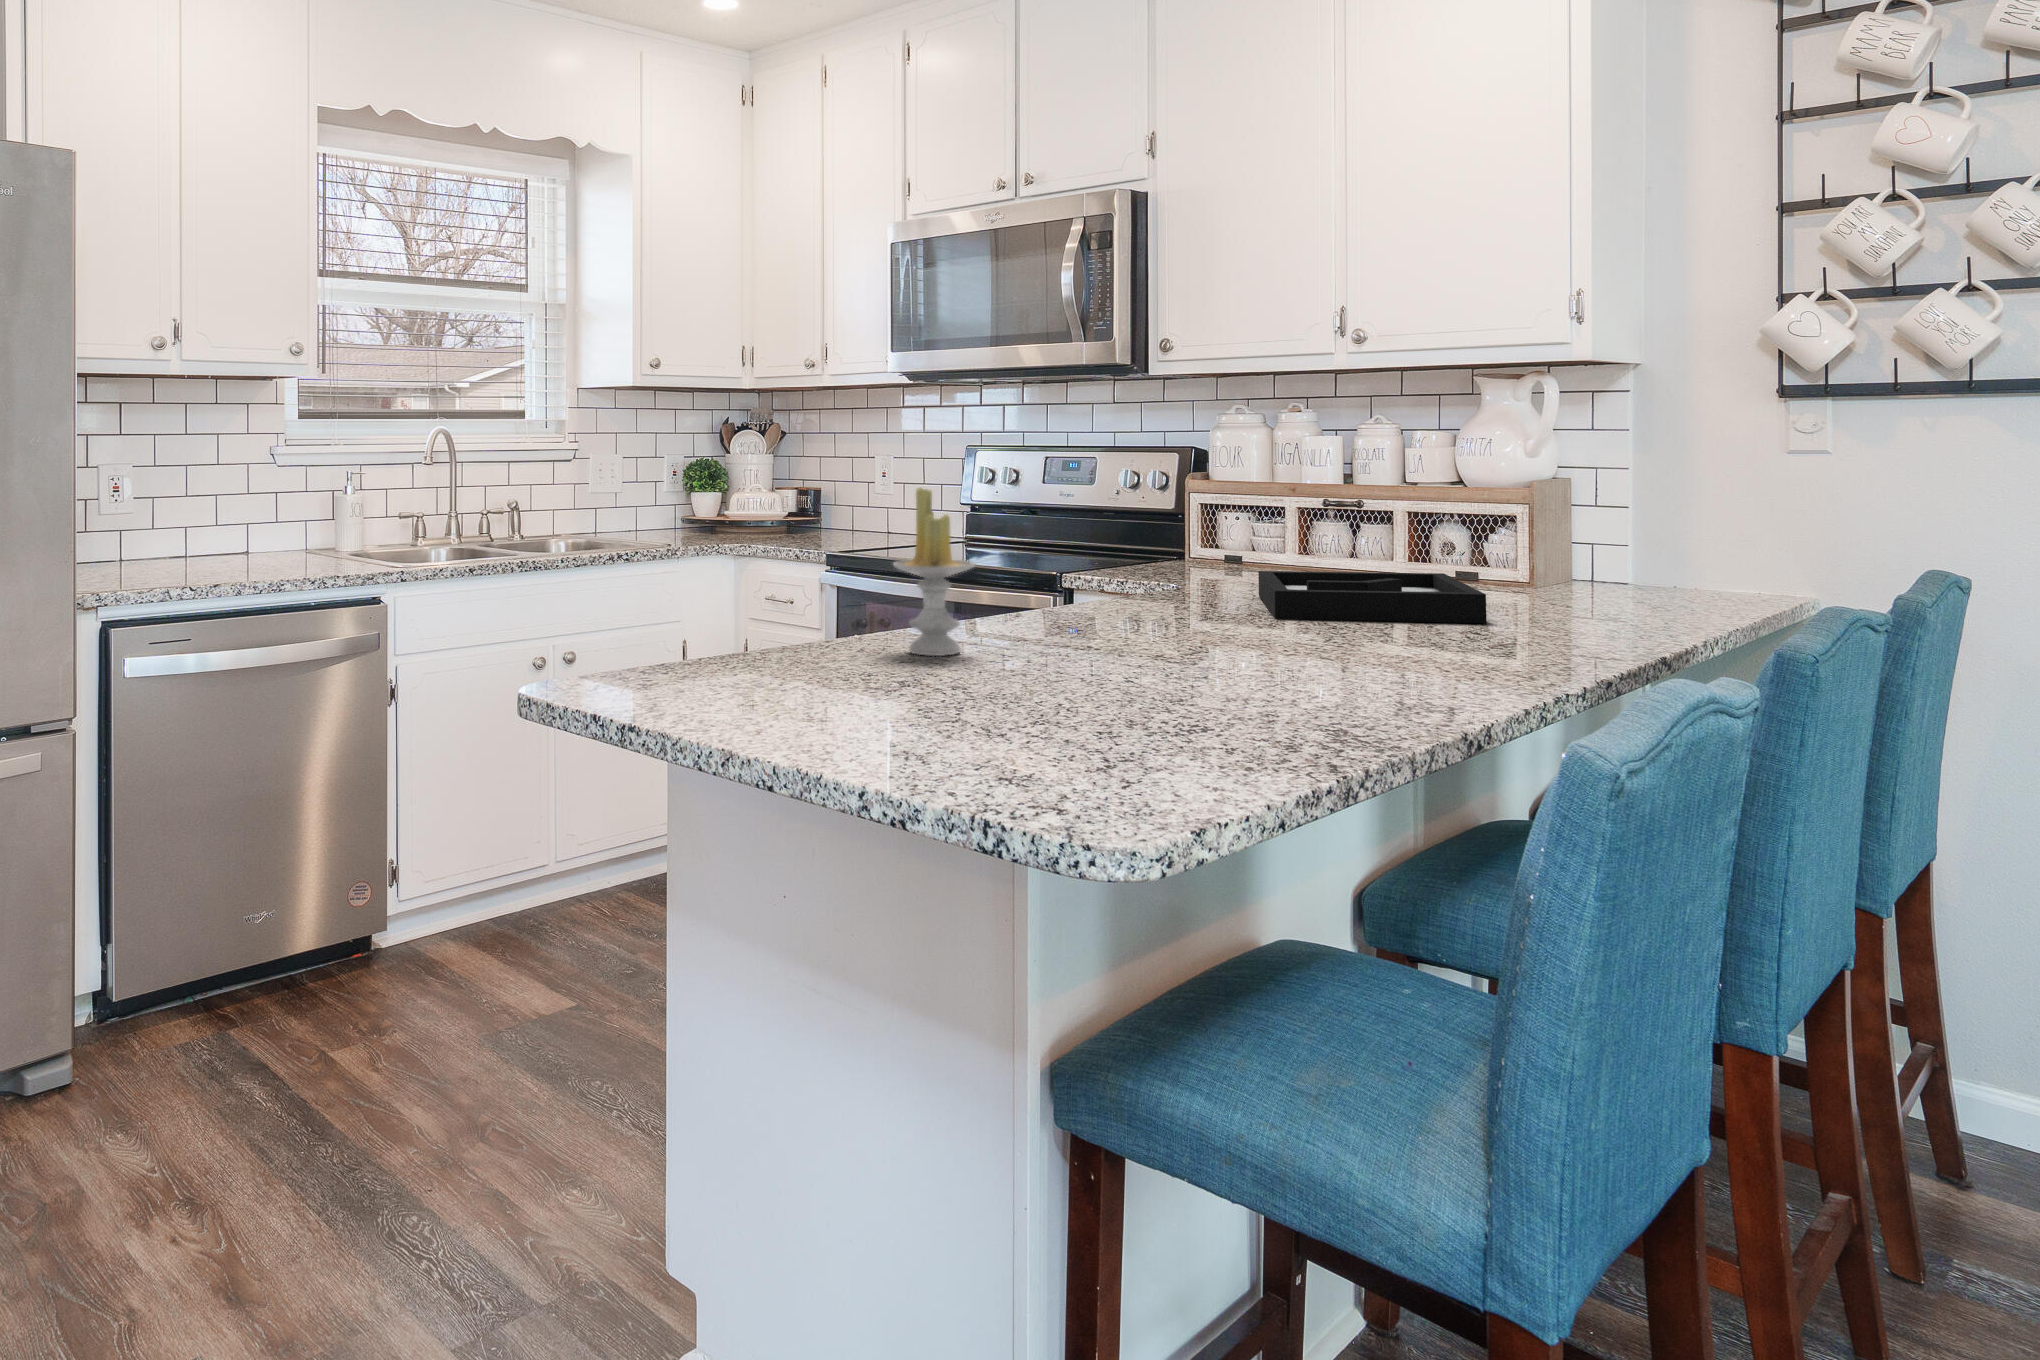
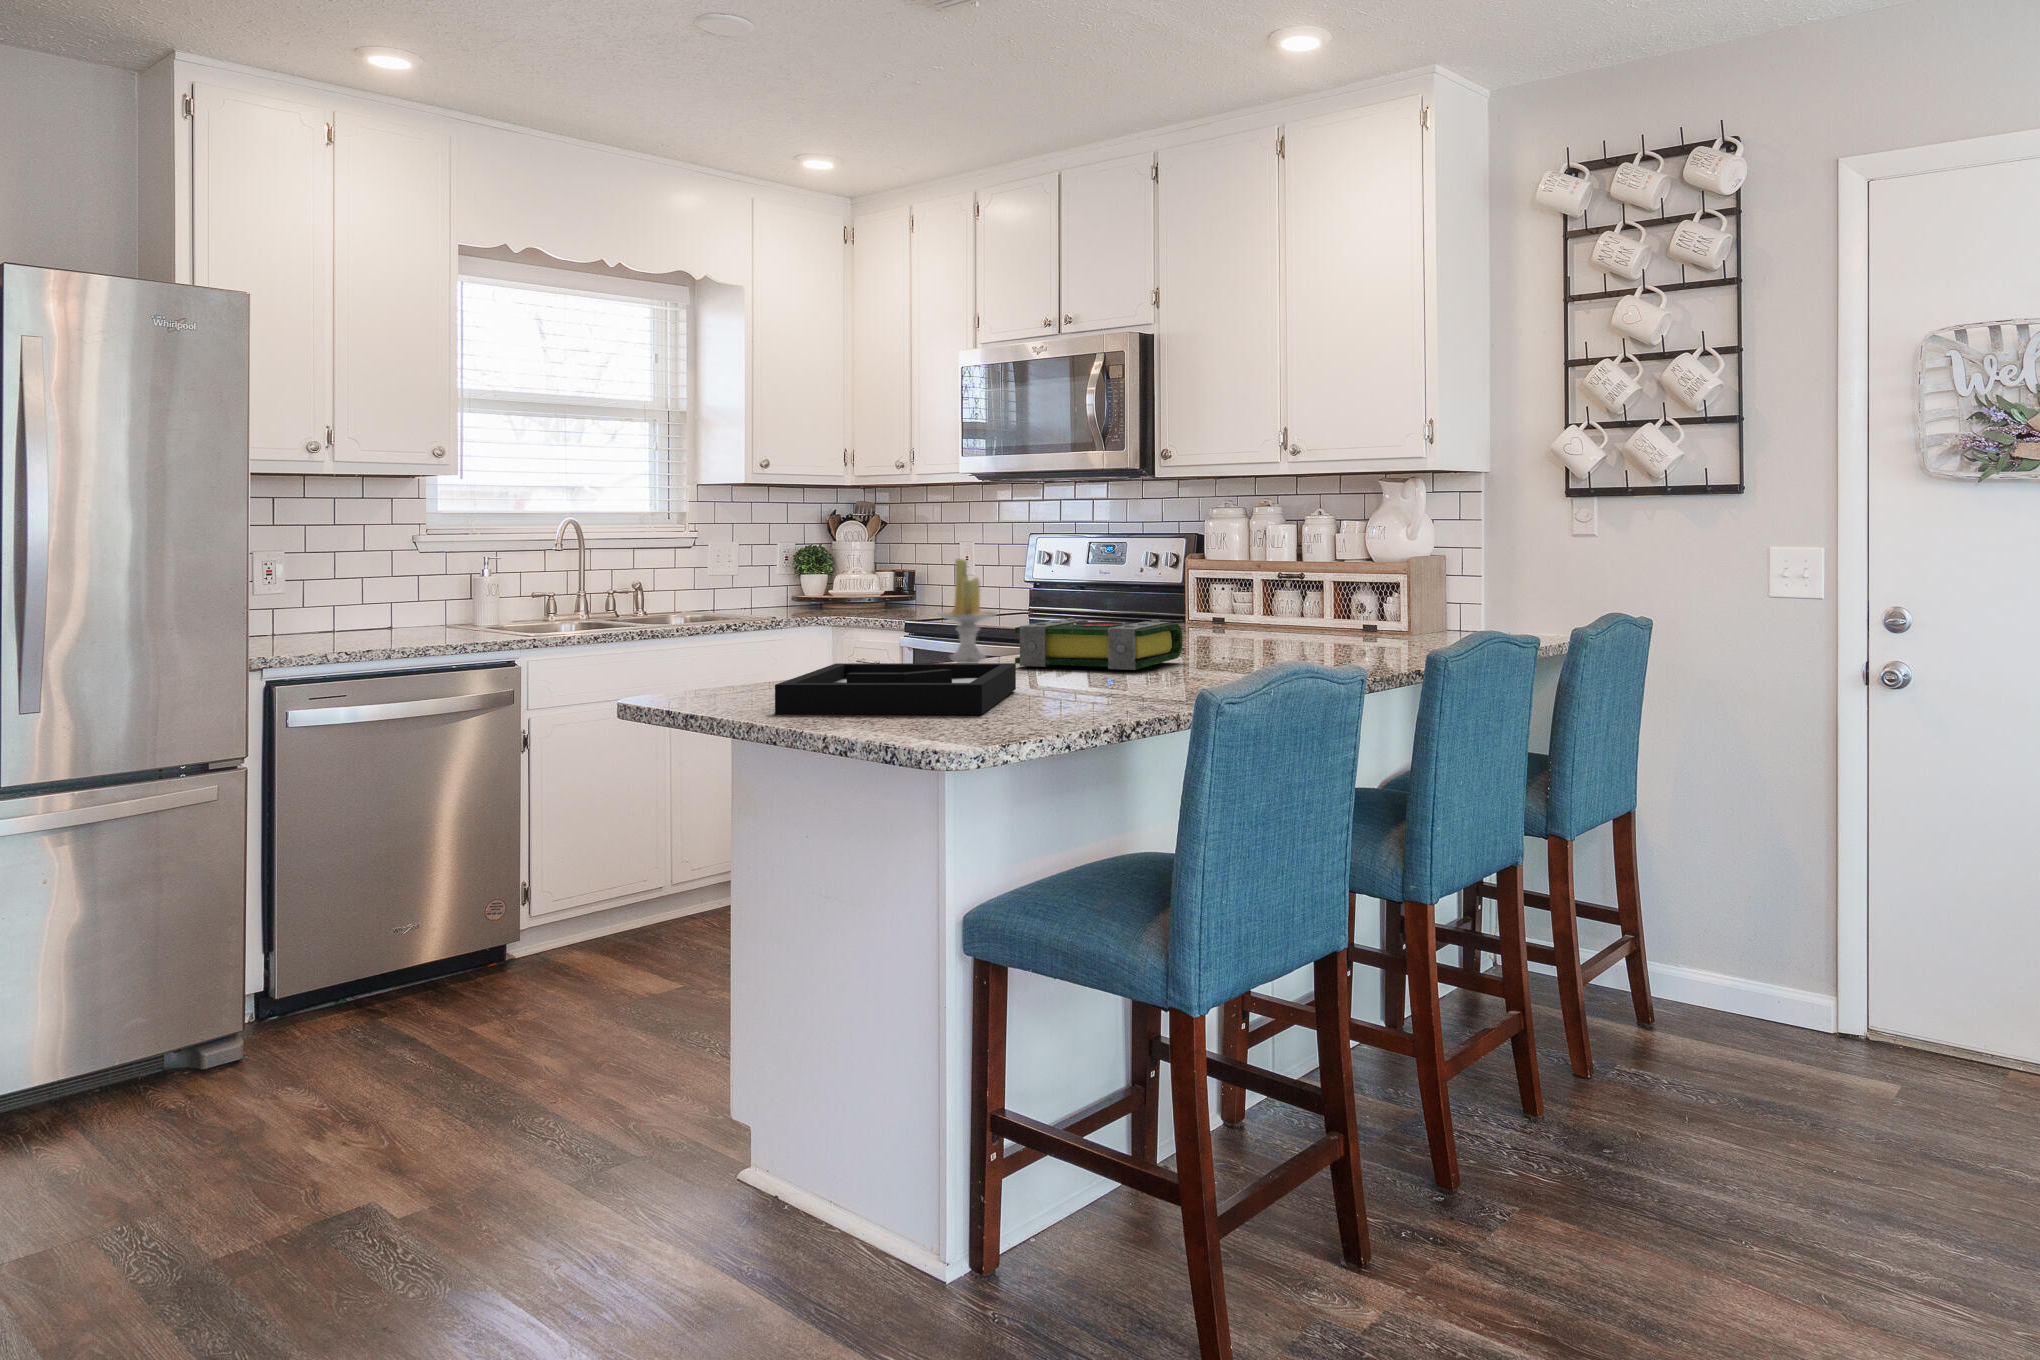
book: none [990,566,1219,644] -> present [1015,618,1183,670]
decorative tray: present [1258,571,1486,623] -> present [775,663,1016,715]

